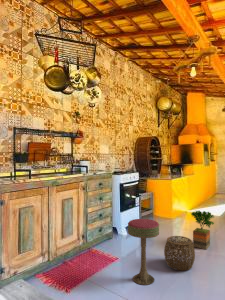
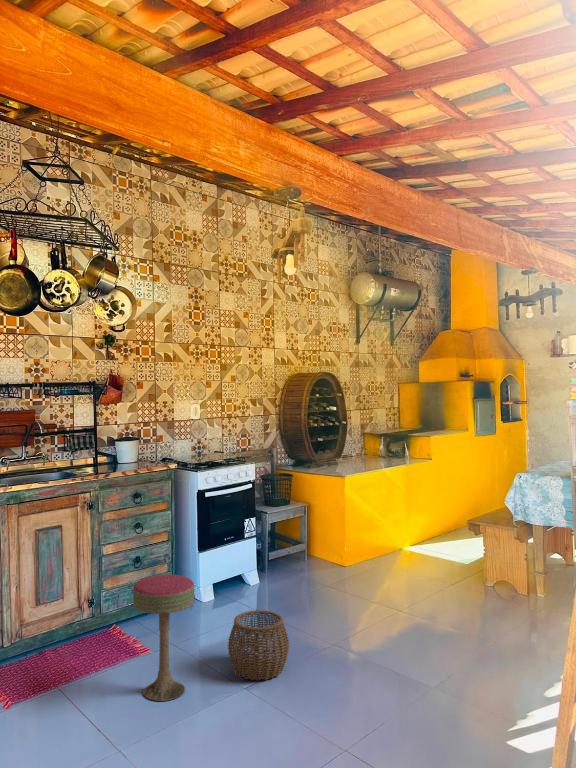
potted tree: present [191,211,214,249] -> none [325,556,375,642]

